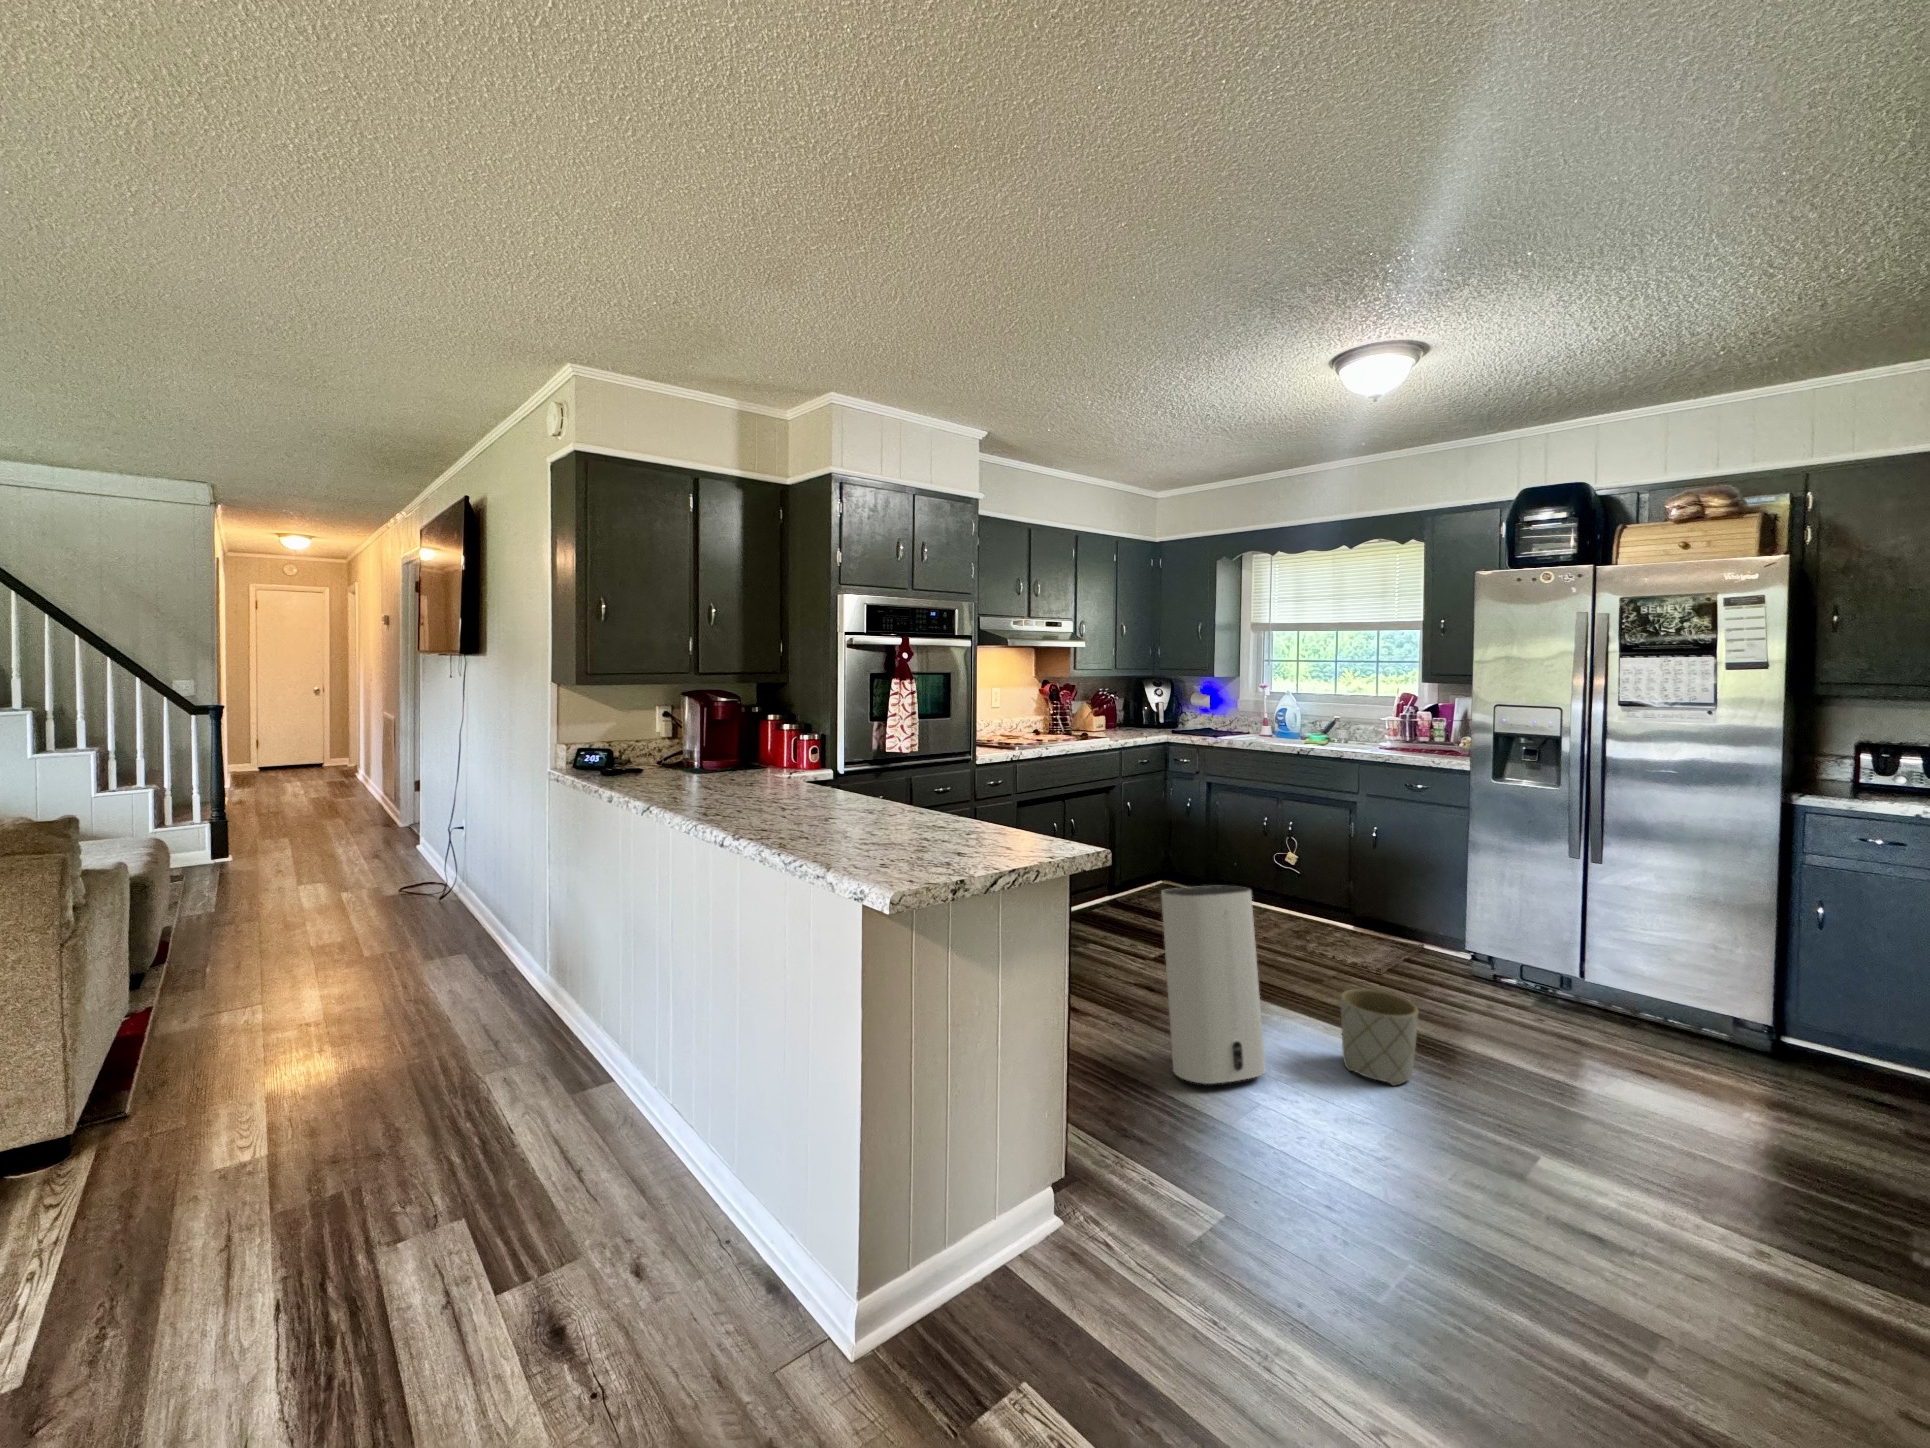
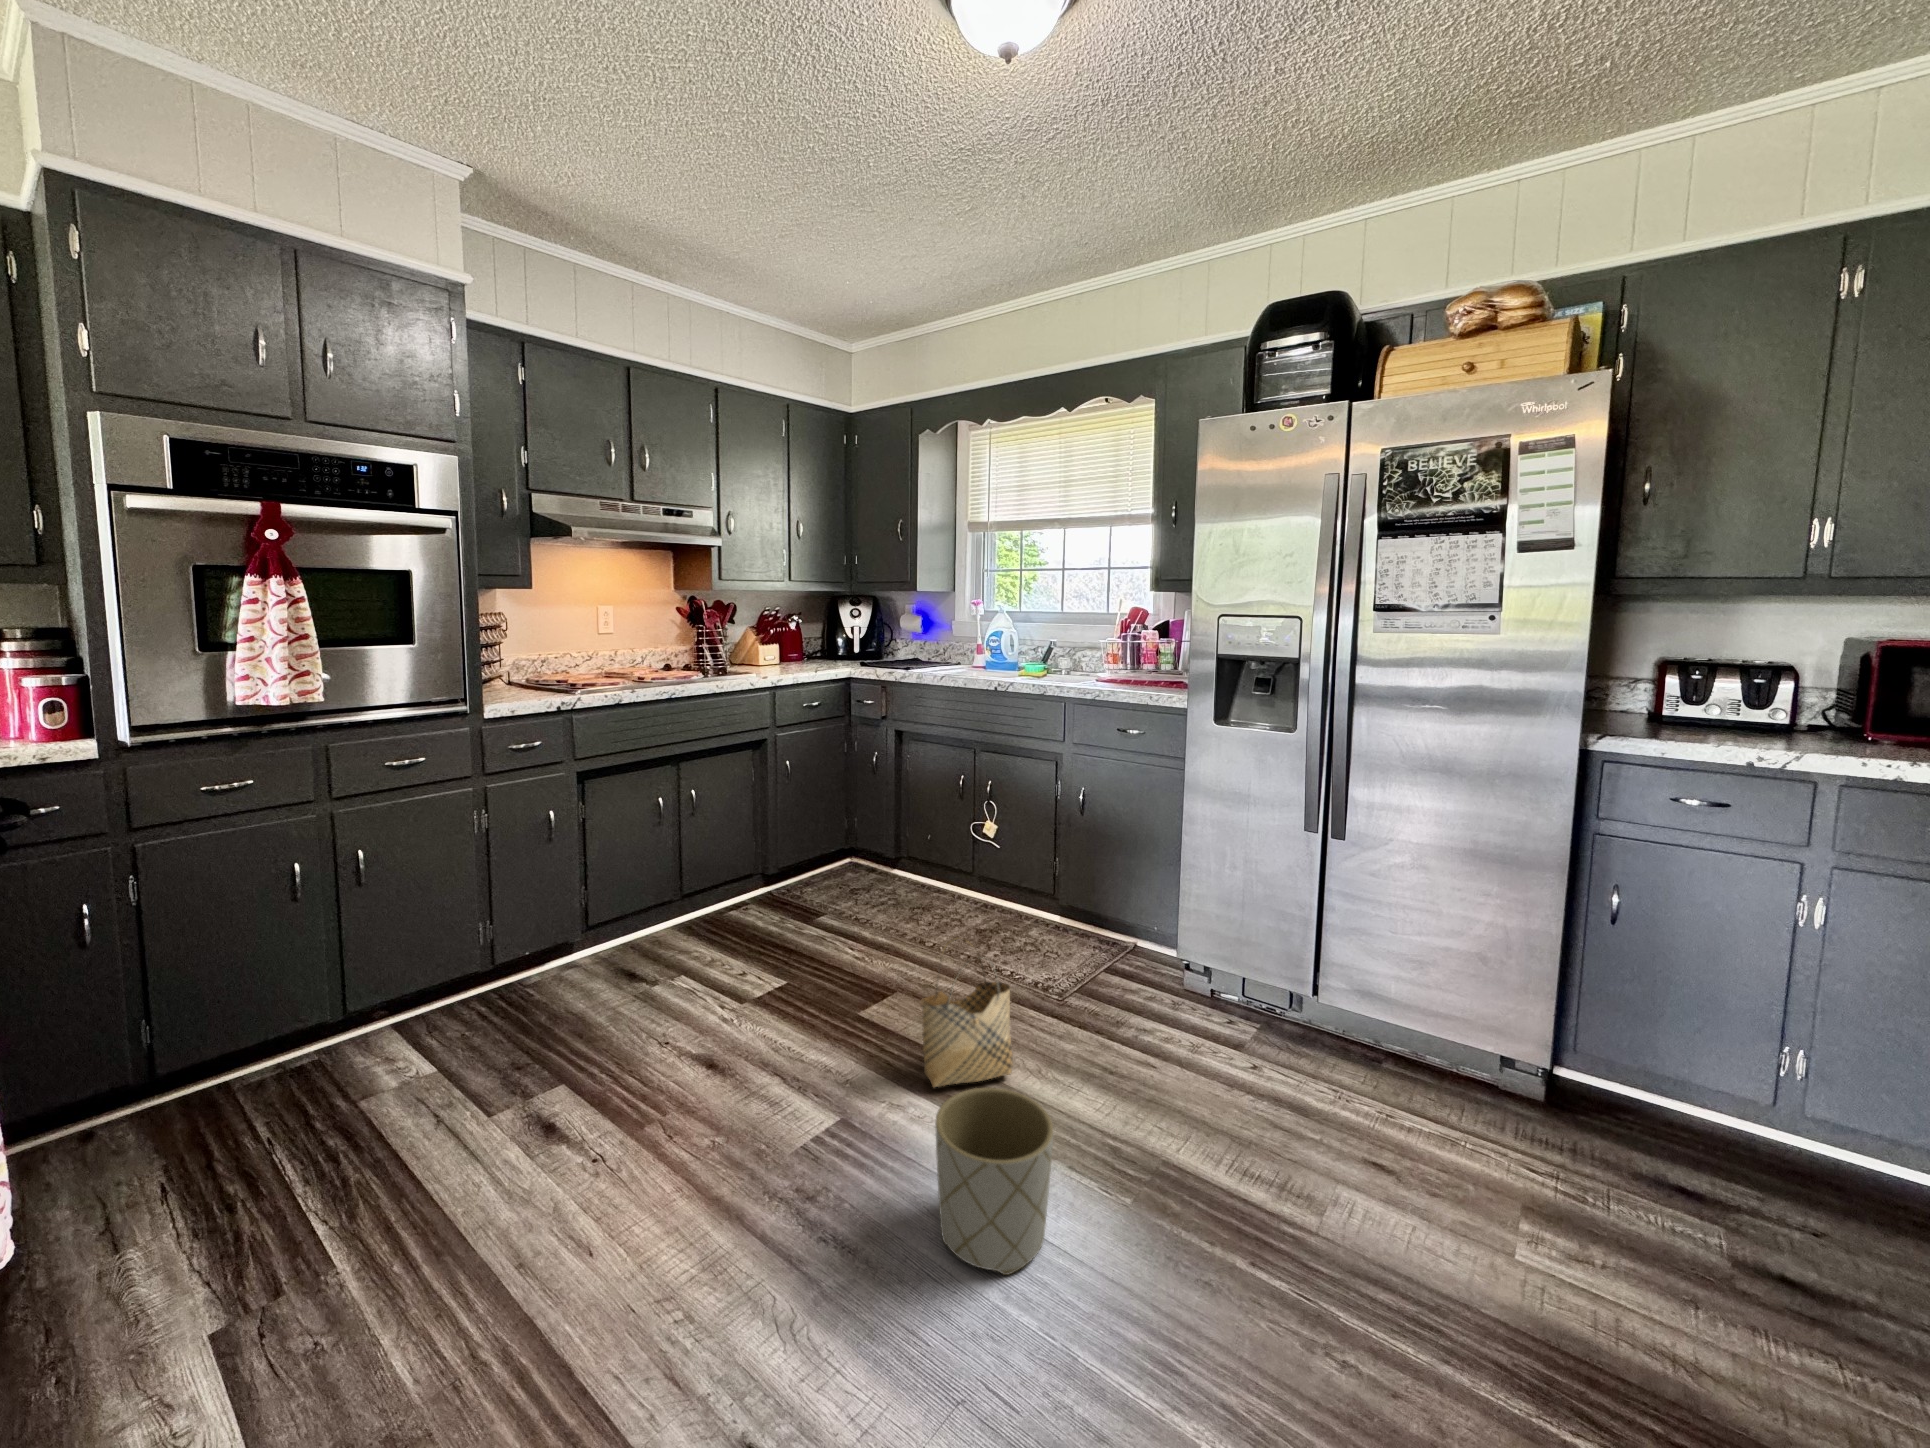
air purifier: present [1161,886,1265,1084] -> none [595,936,790,1344]
woven basket: none [1296,915,1359,1008] -> present [921,938,1013,1087]

